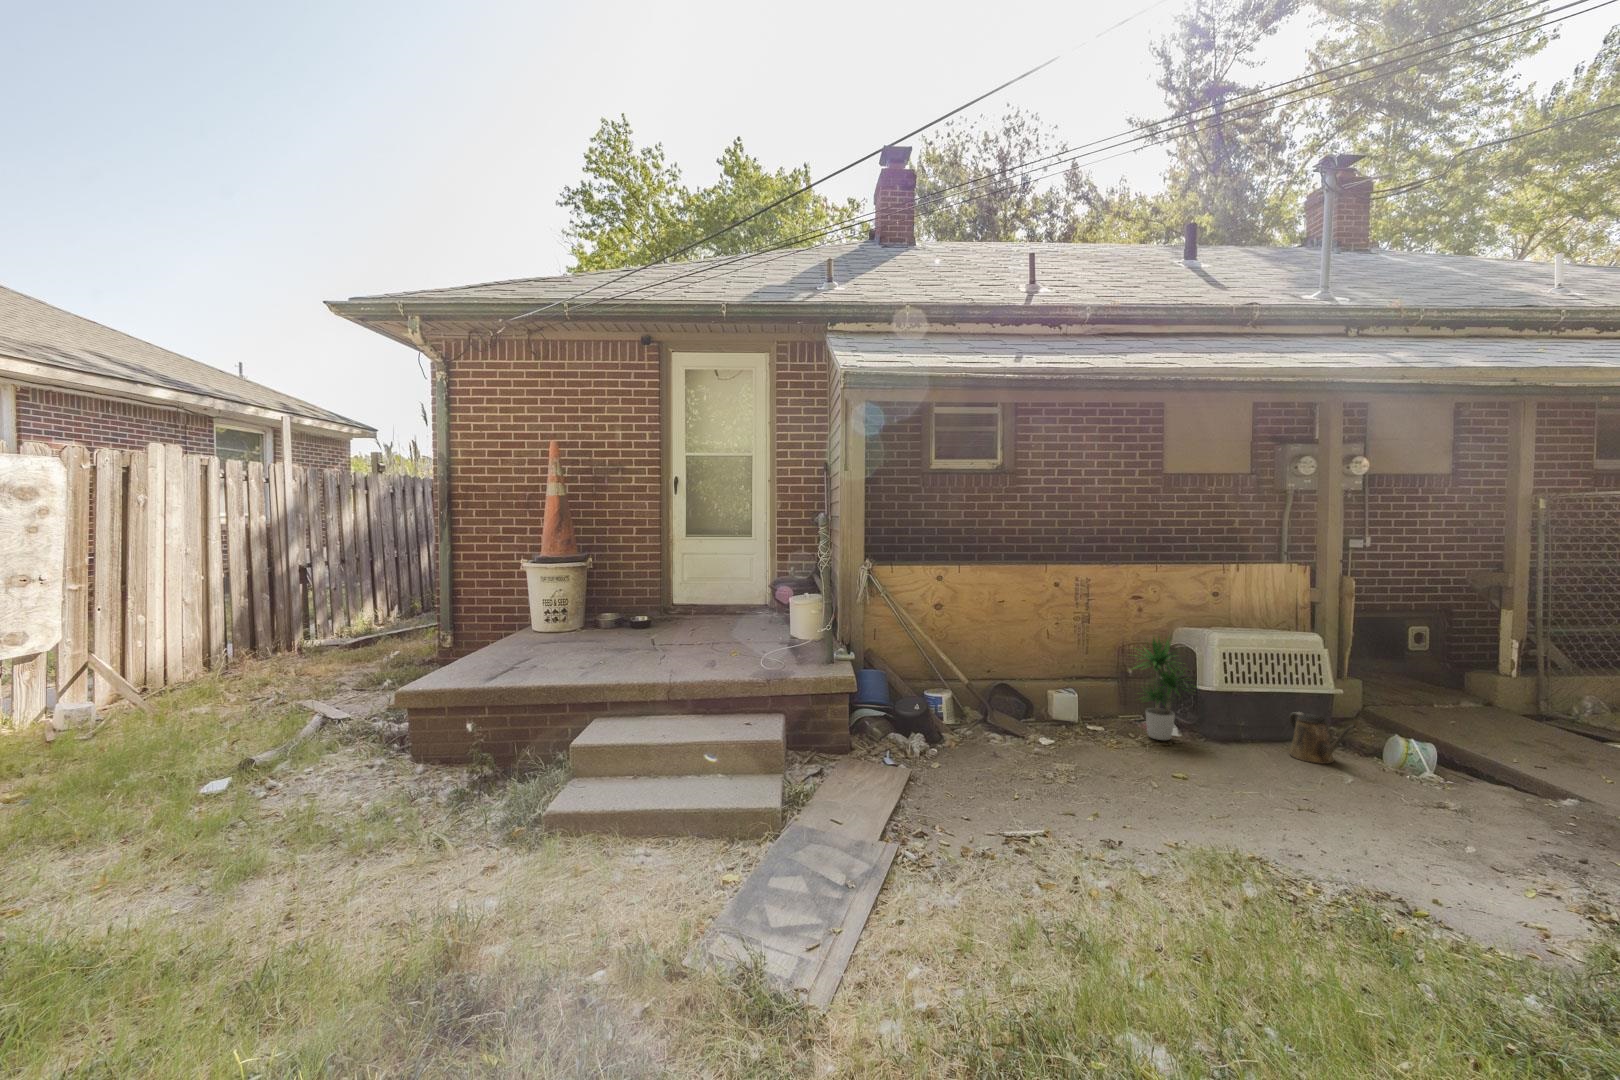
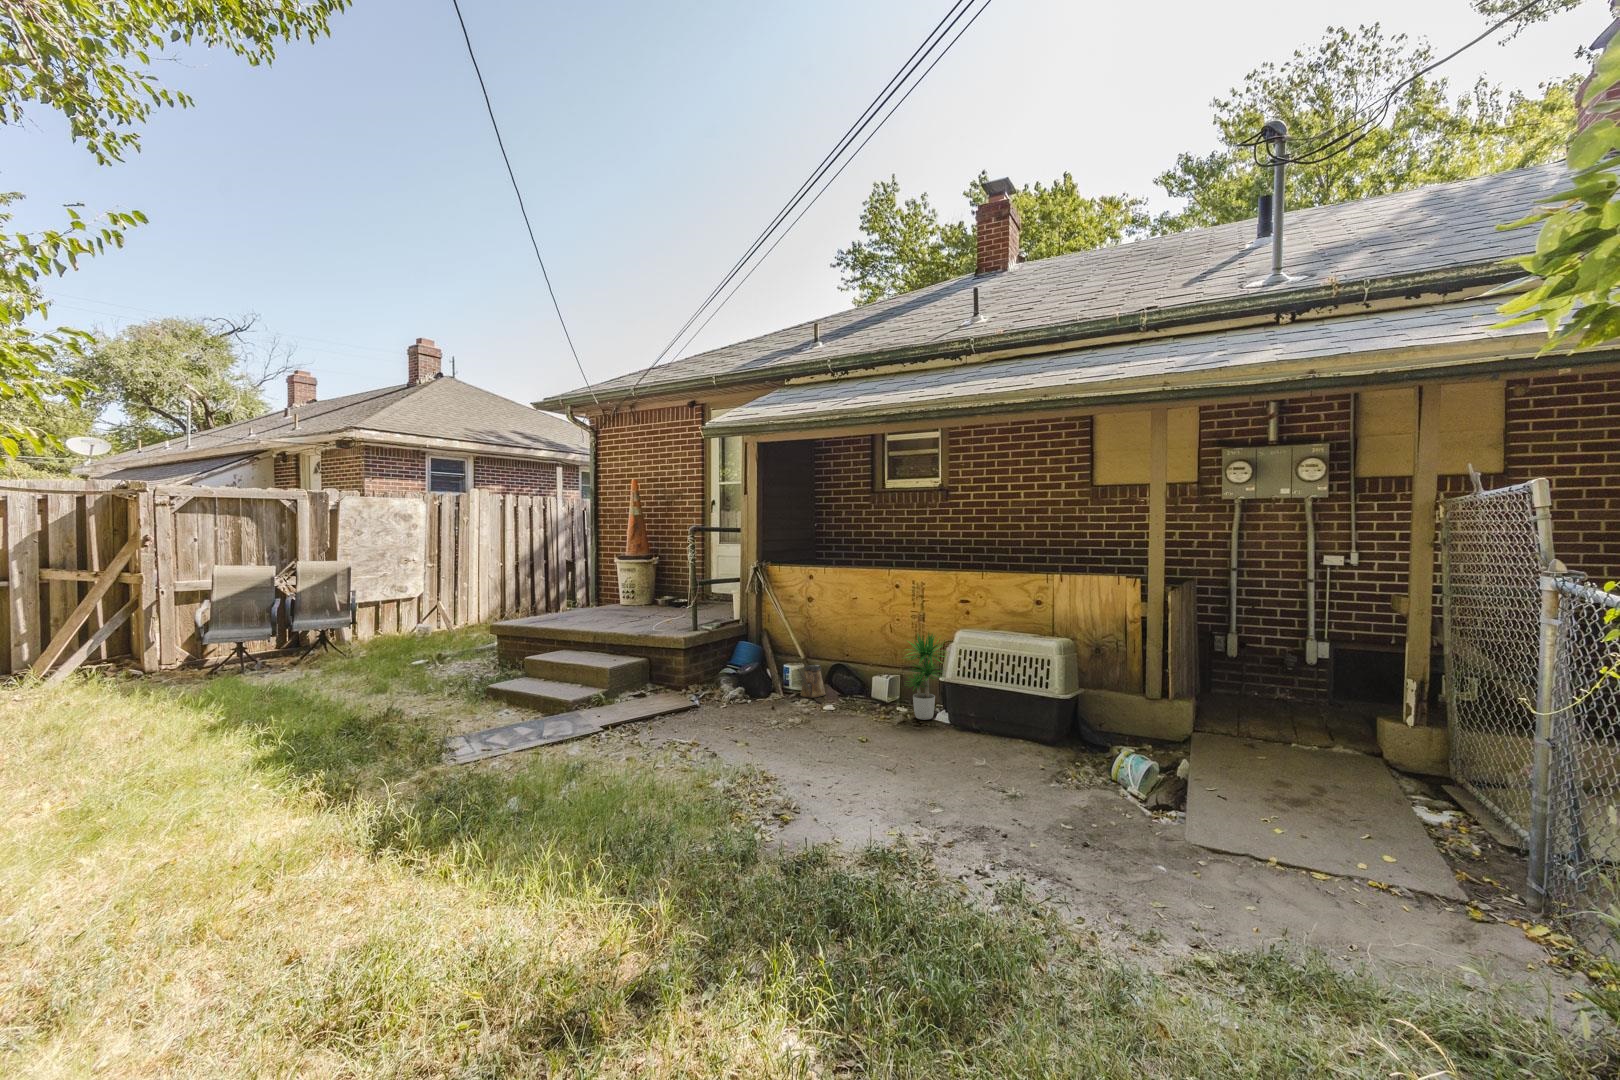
watering can: present [1289,712,1355,764] -> present [798,665,826,698]

